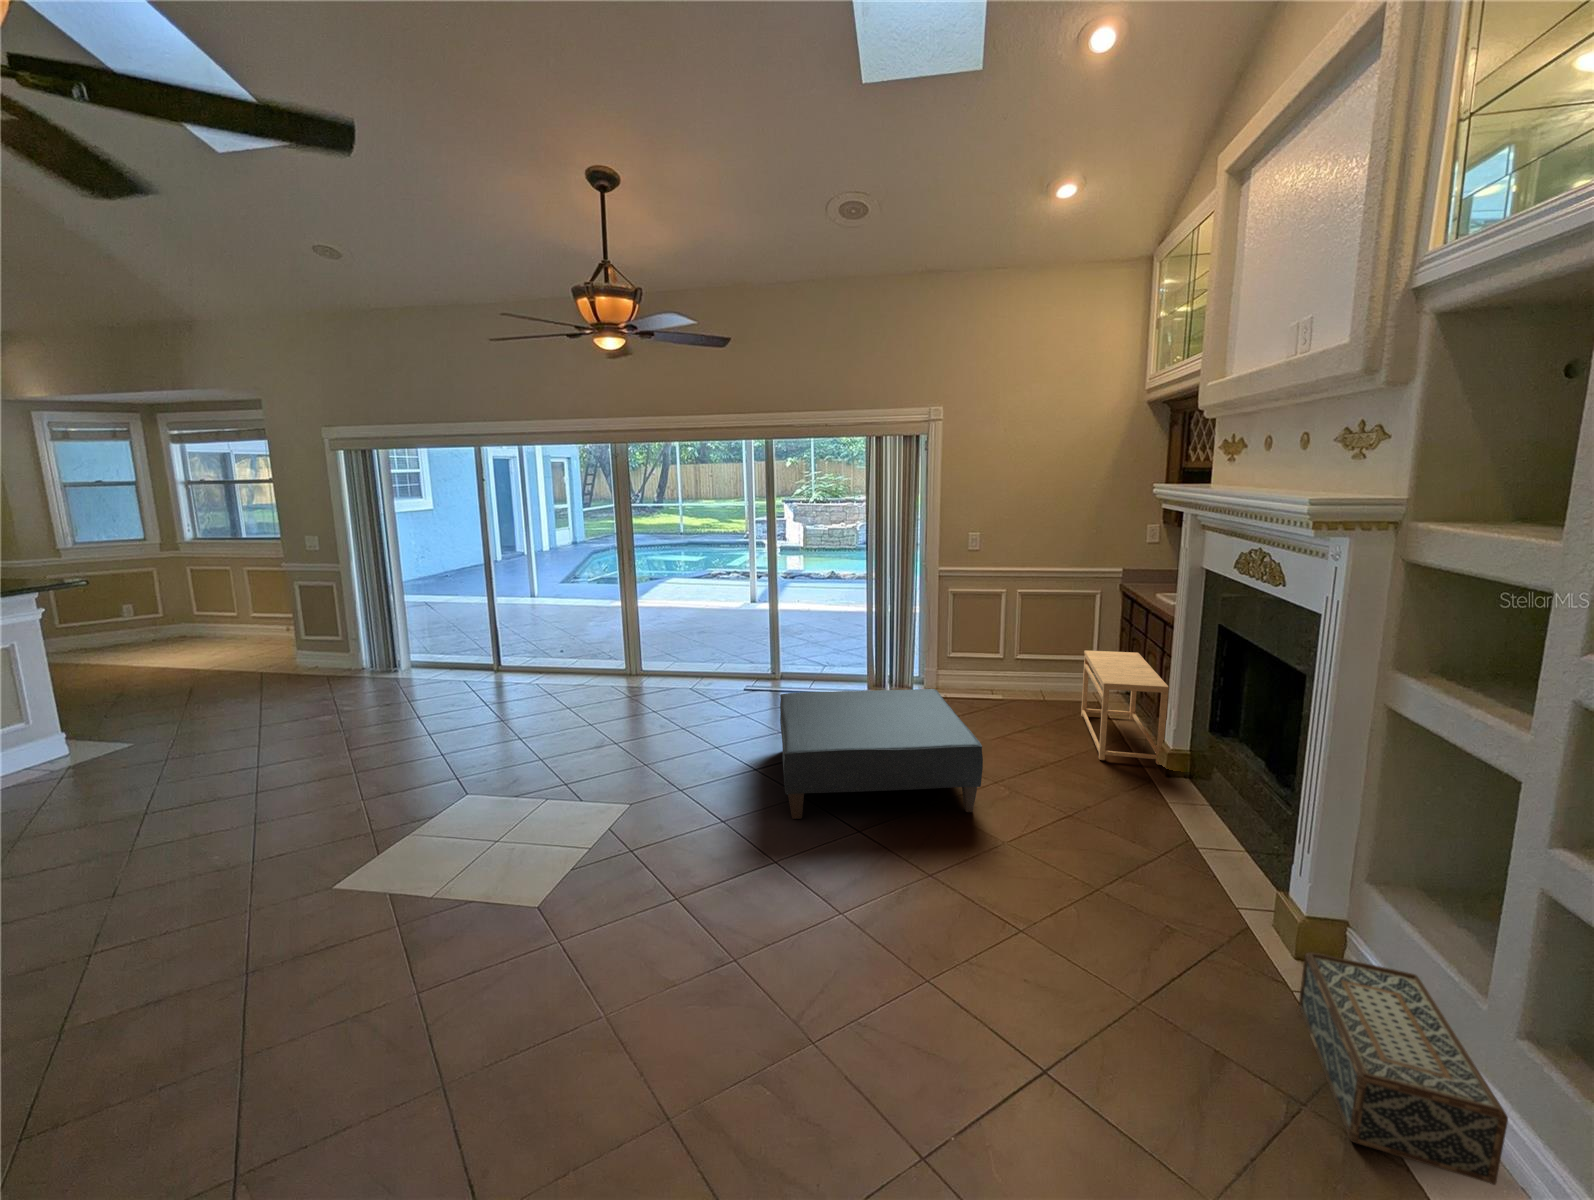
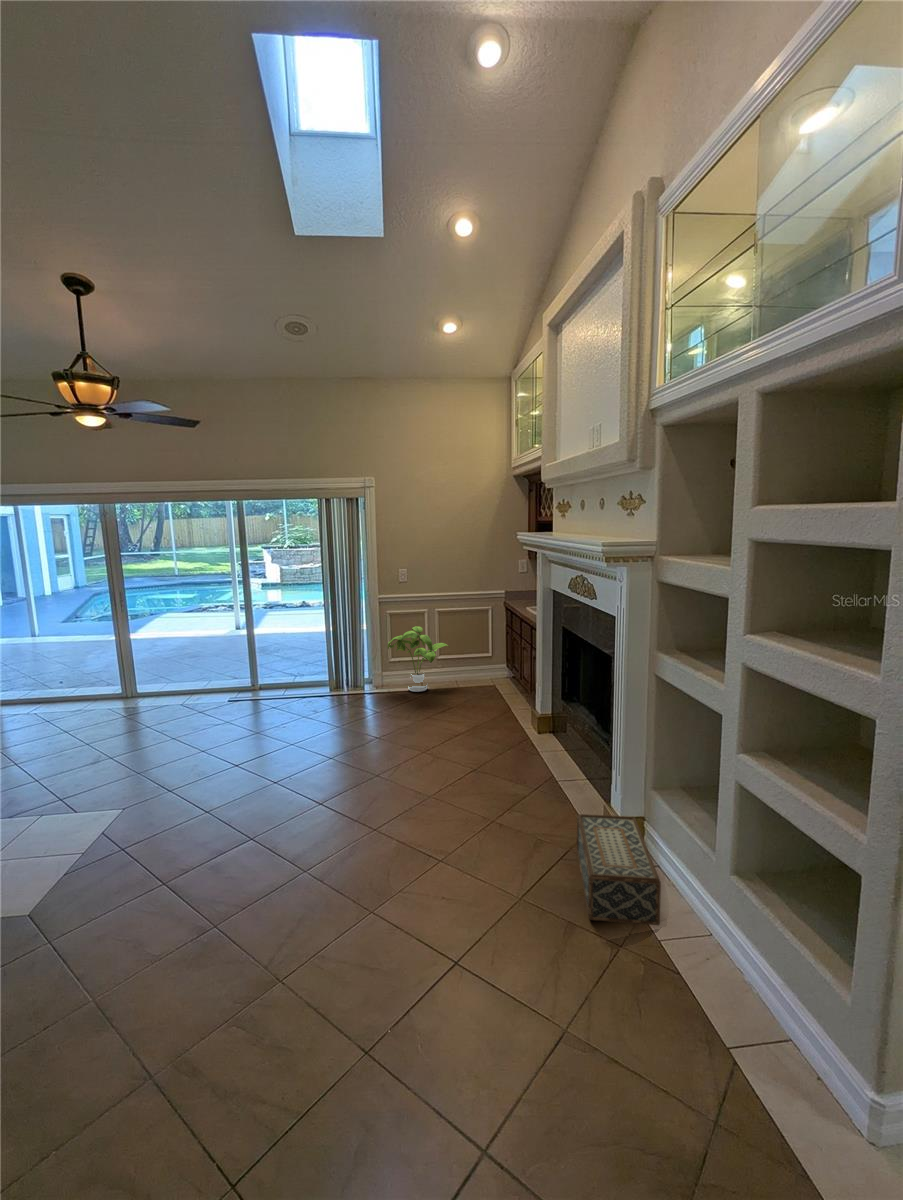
house plant: none [946,613,1034,702] -> present [388,626,448,692]
side table: present [1081,650,1169,765] -> none [480,648,527,722]
ottoman: present [780,689,983,819] -> none [247,682,399,786]

